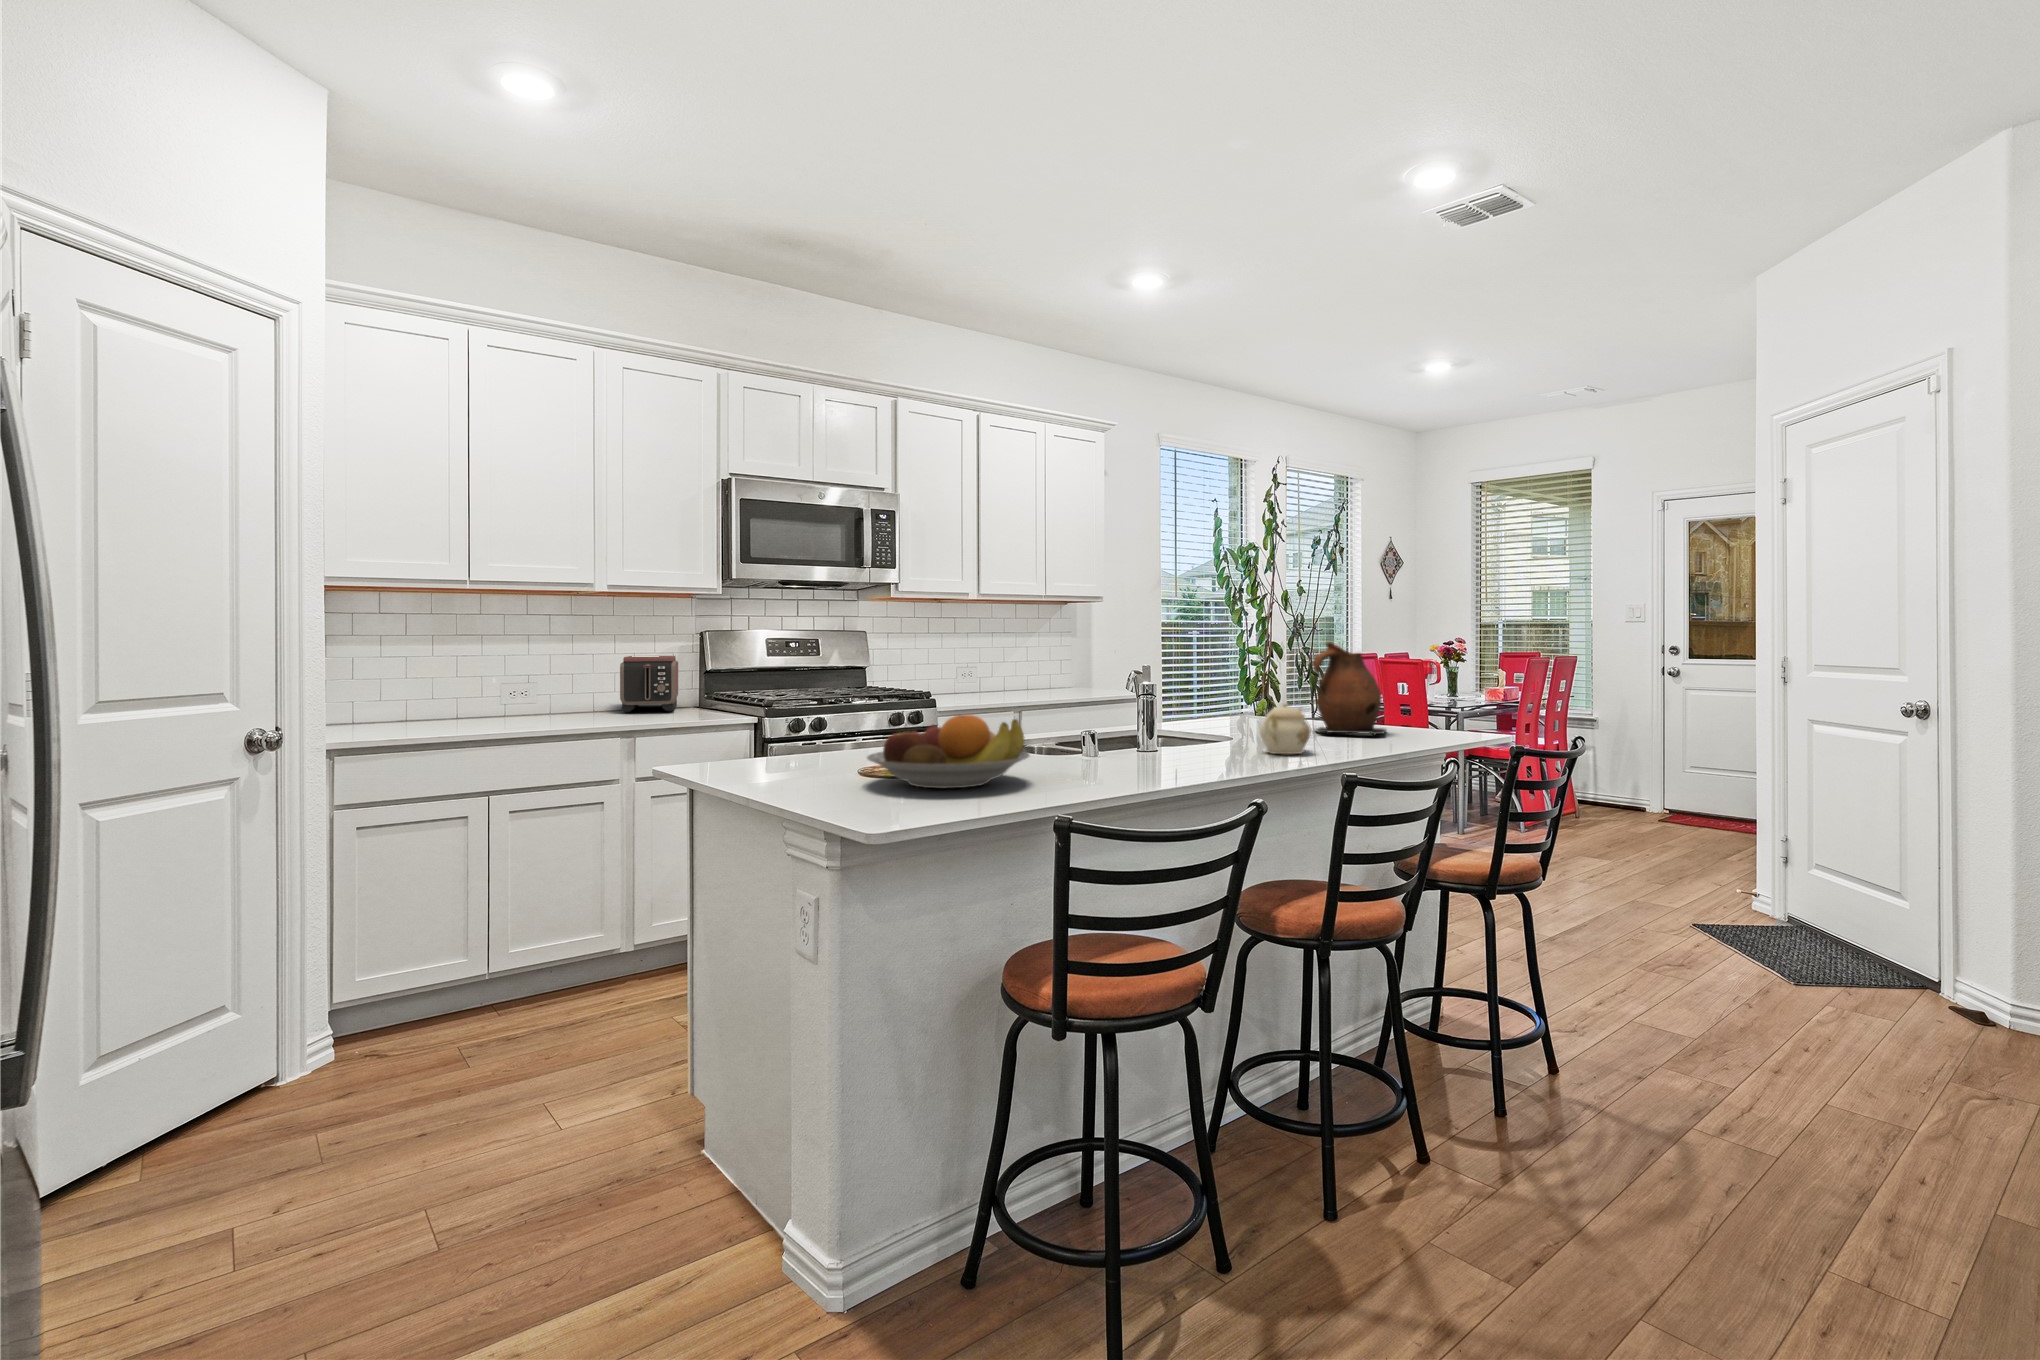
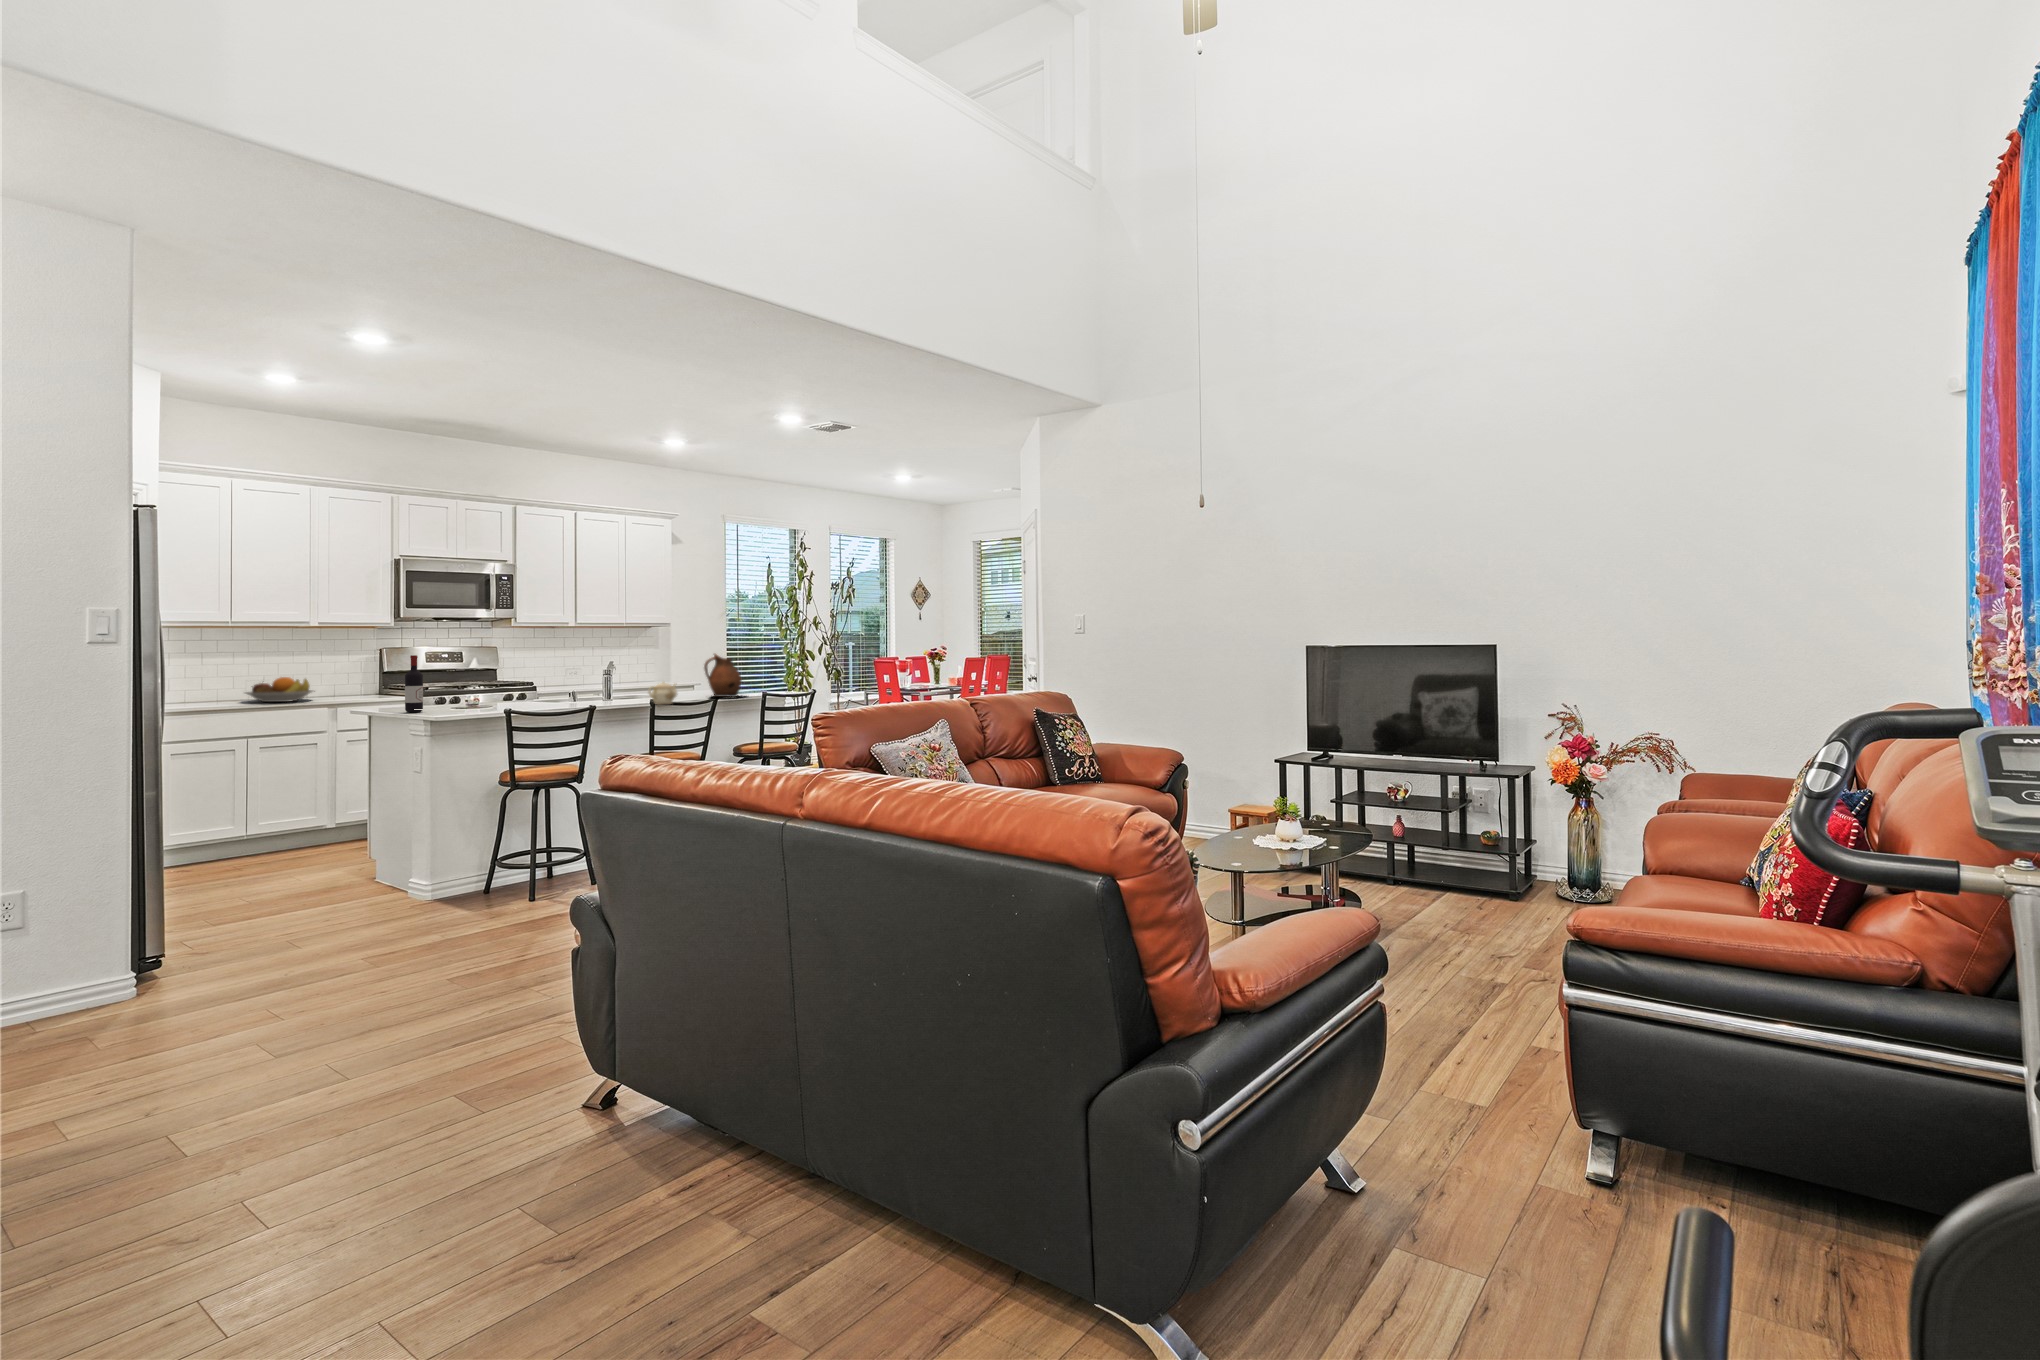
wine bottle: none [791,641,827,770] -> present [405,655,423,712]
toaster: present [620,656,678,712] -> none [326,662,367,695]
fruit bowl: present [867,715,1030,788] -> present [246,677,315,702]

